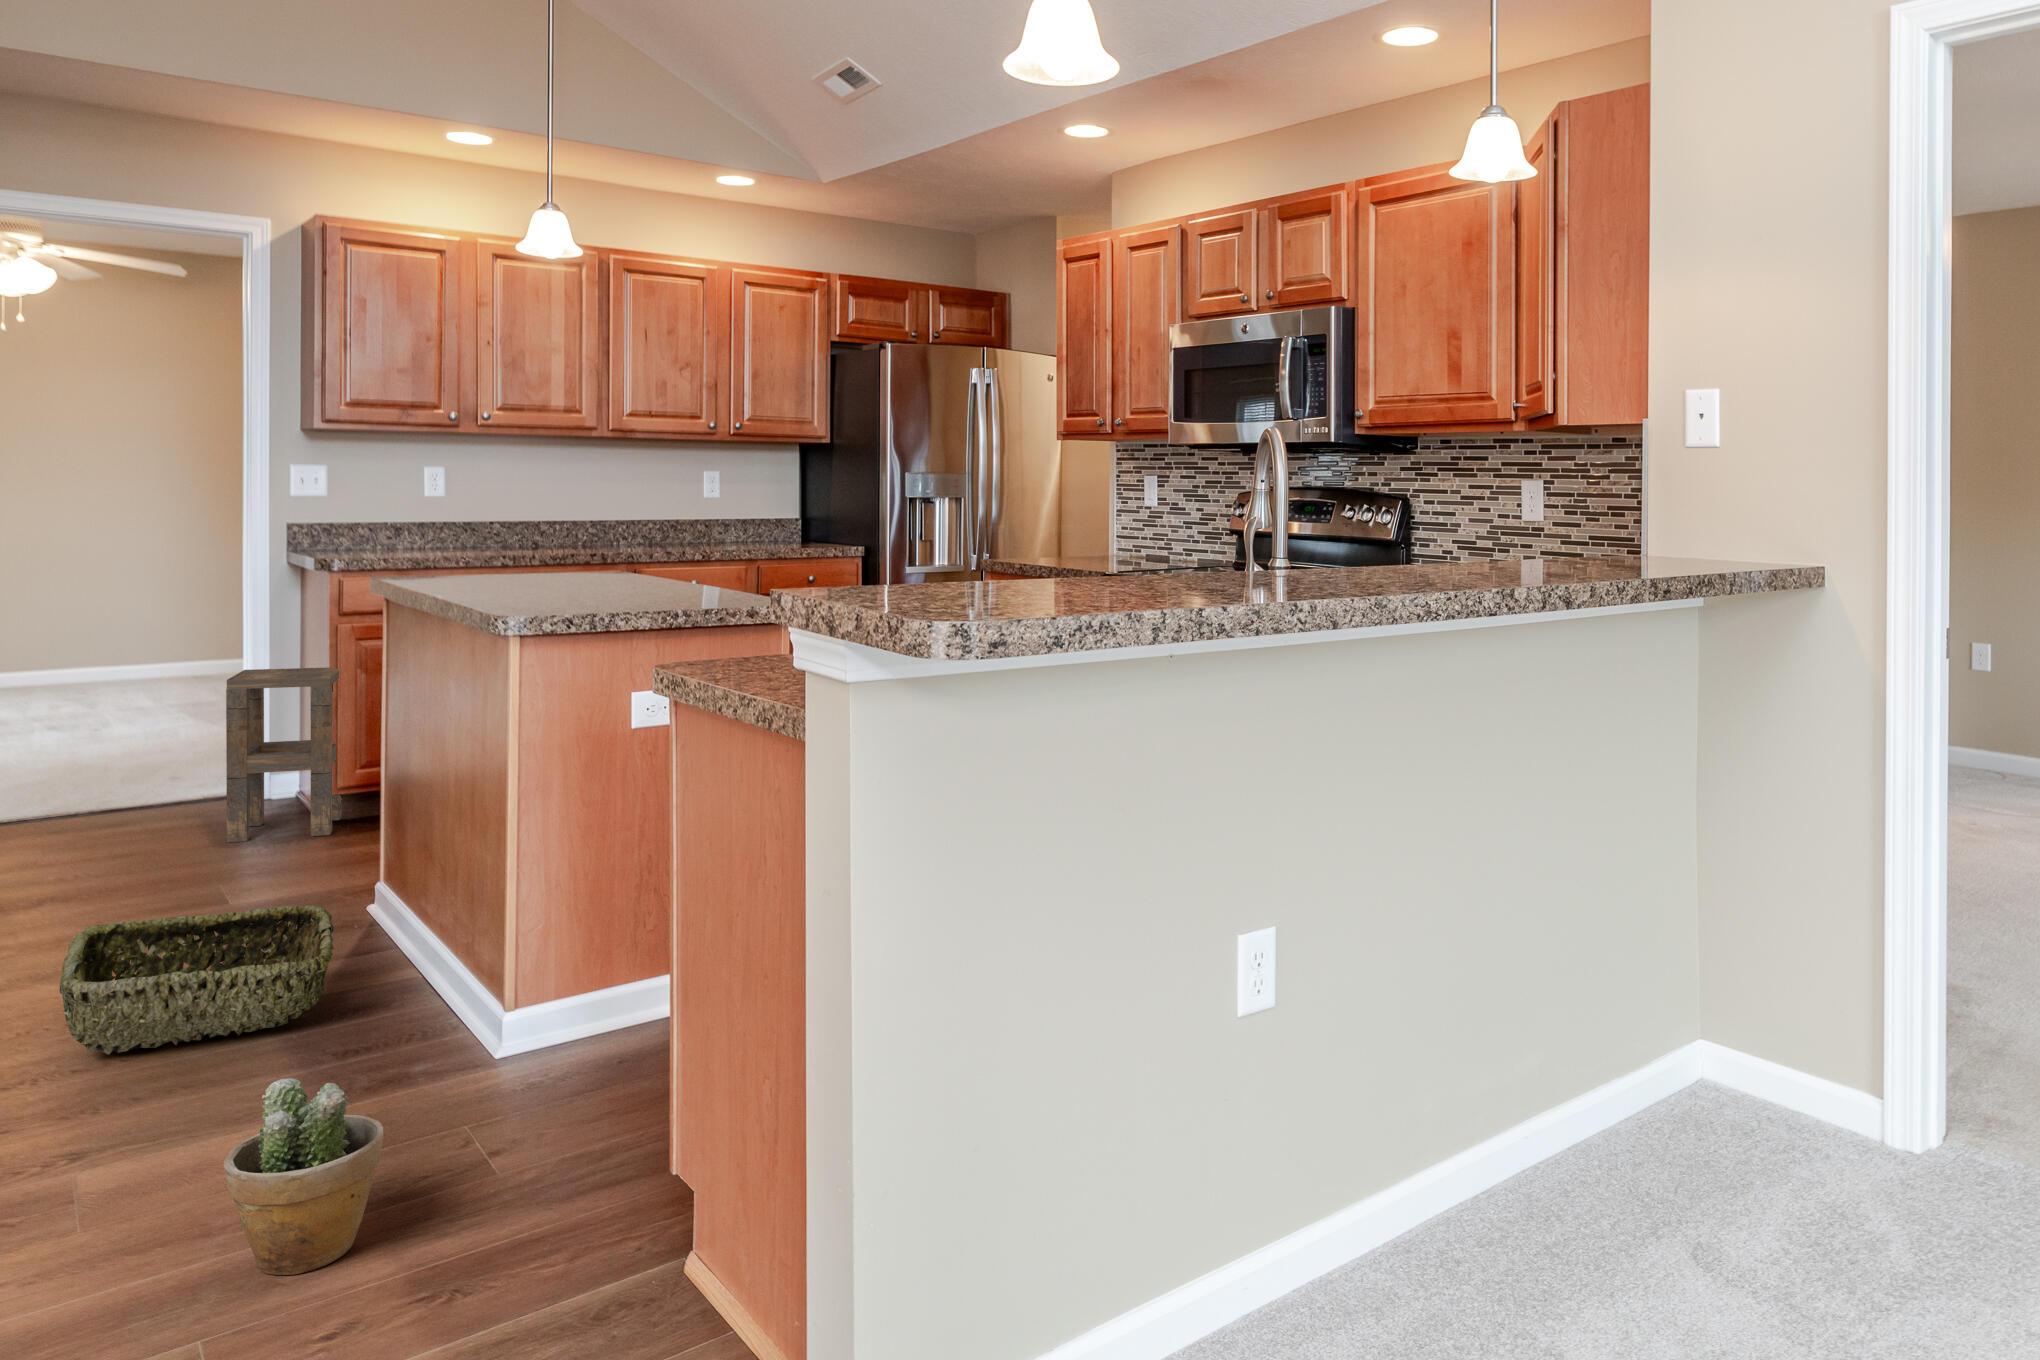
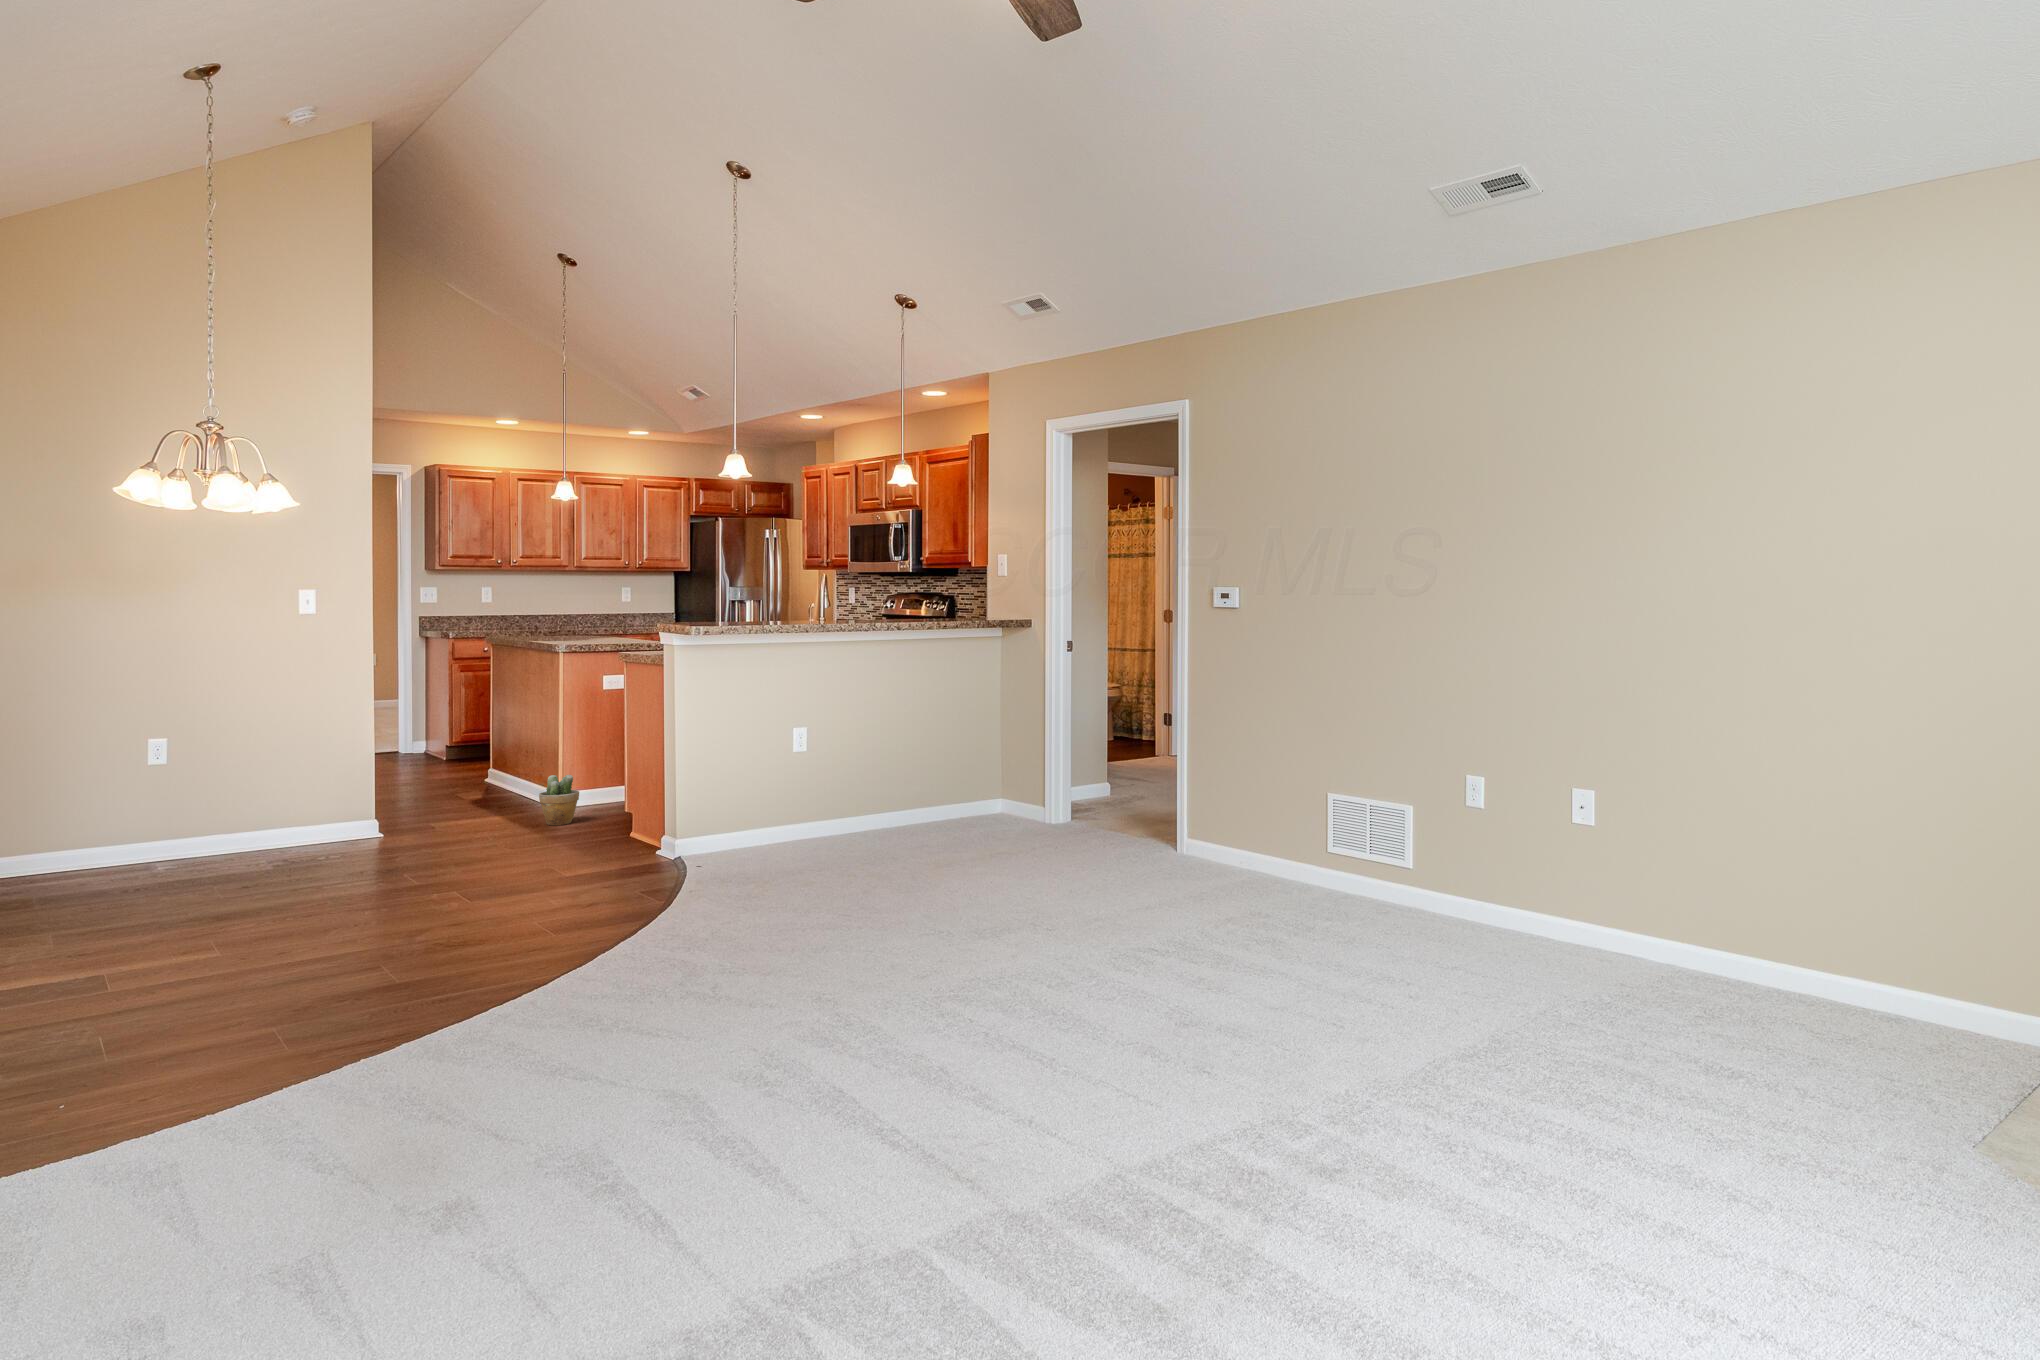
side table: present [226,667,342,843] -> none [407,687,455,767]
woven basket: present [60,905,334,1055] -> none [429,761,522,804]

